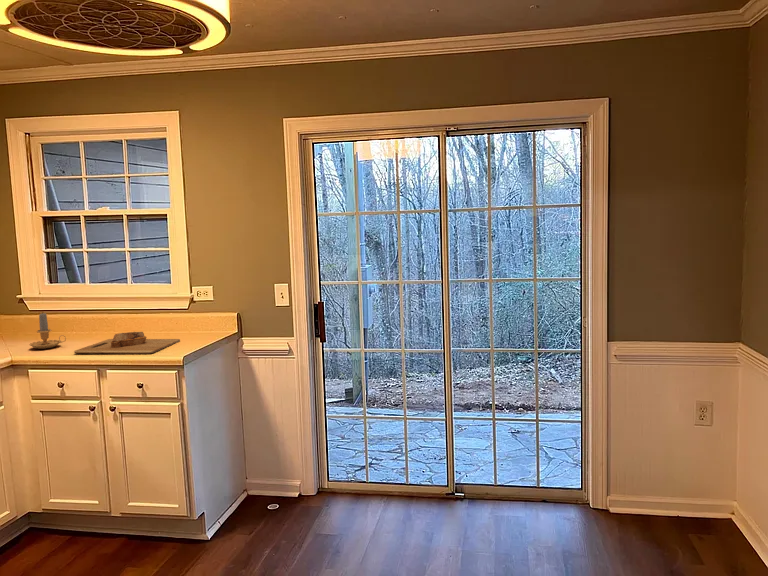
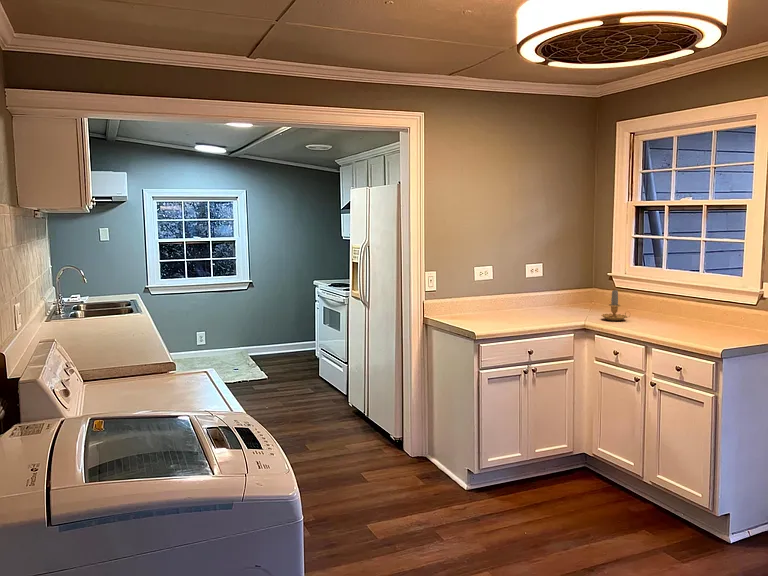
cutting board: present [74,332,180,354] -> none [630,317,735,340]

